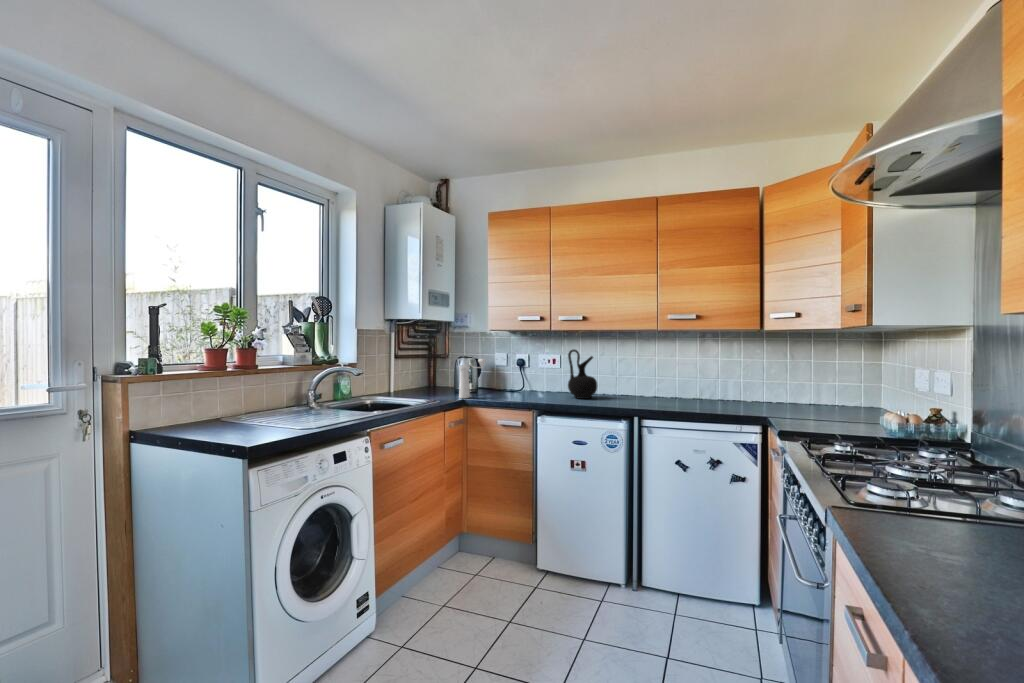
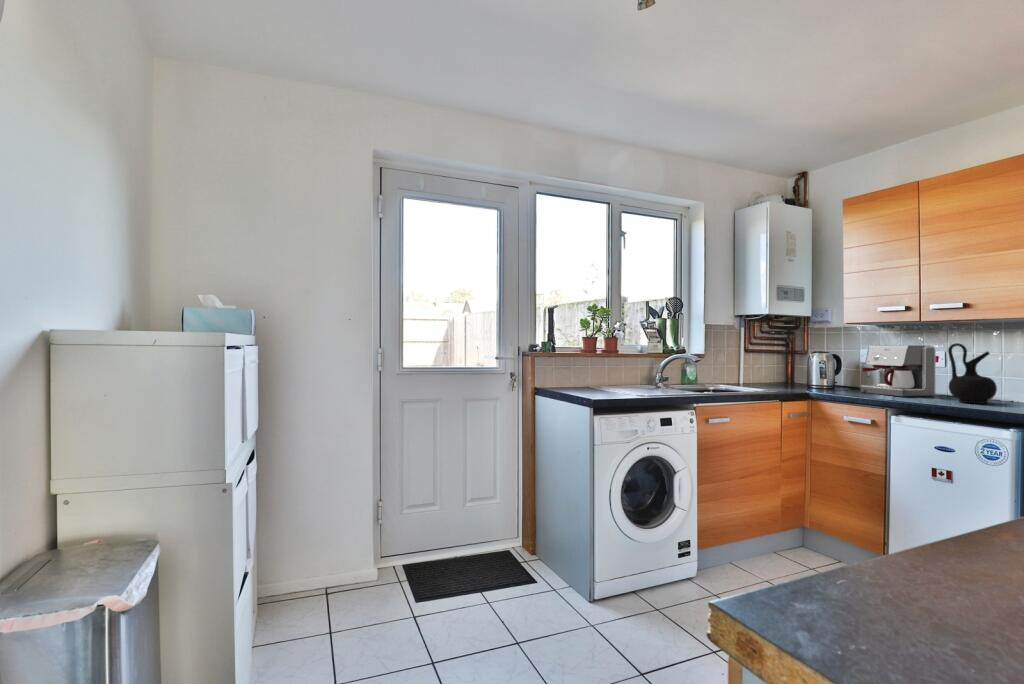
coffee maker: none [501,350,554,396] -> present [861,345,936,397]
pepper mill: present [459,359,486,398] -> none [803,353,837,392]

